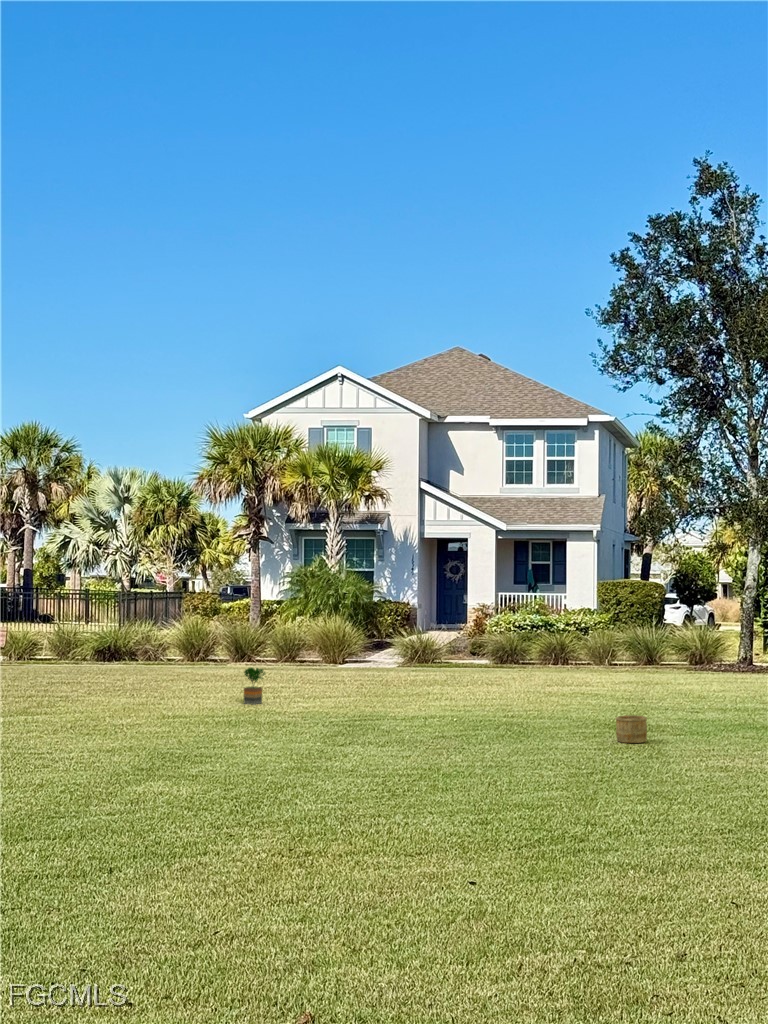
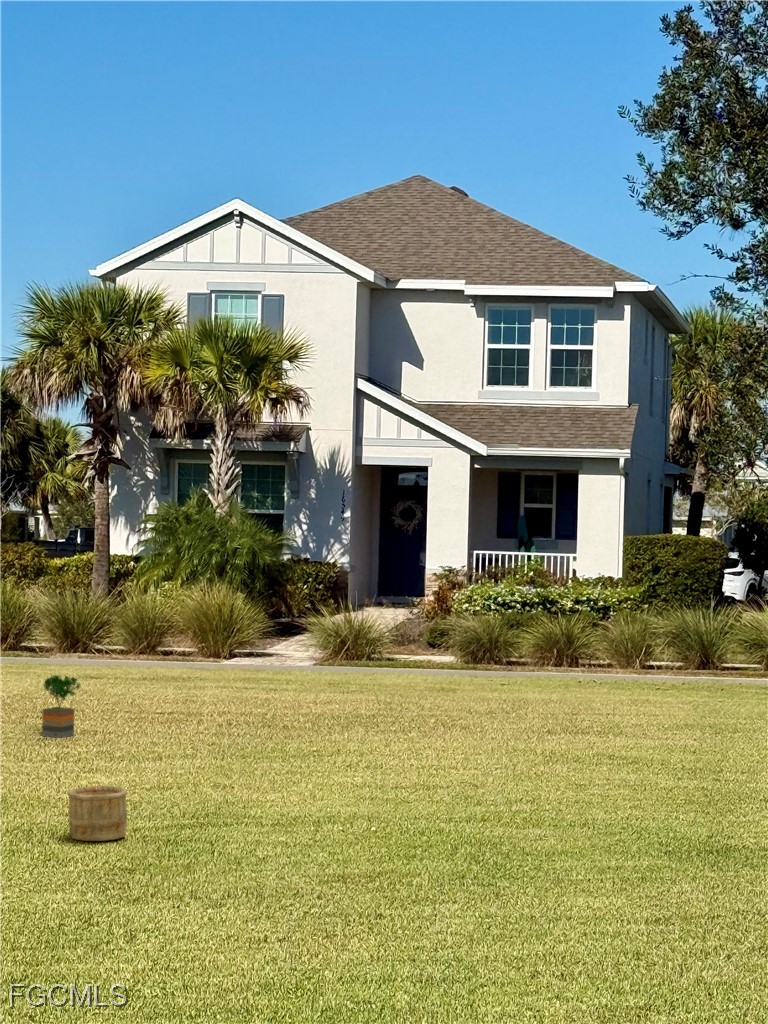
wooden bucket: present [615,715,647,743] -> present [67,786,128,841]

